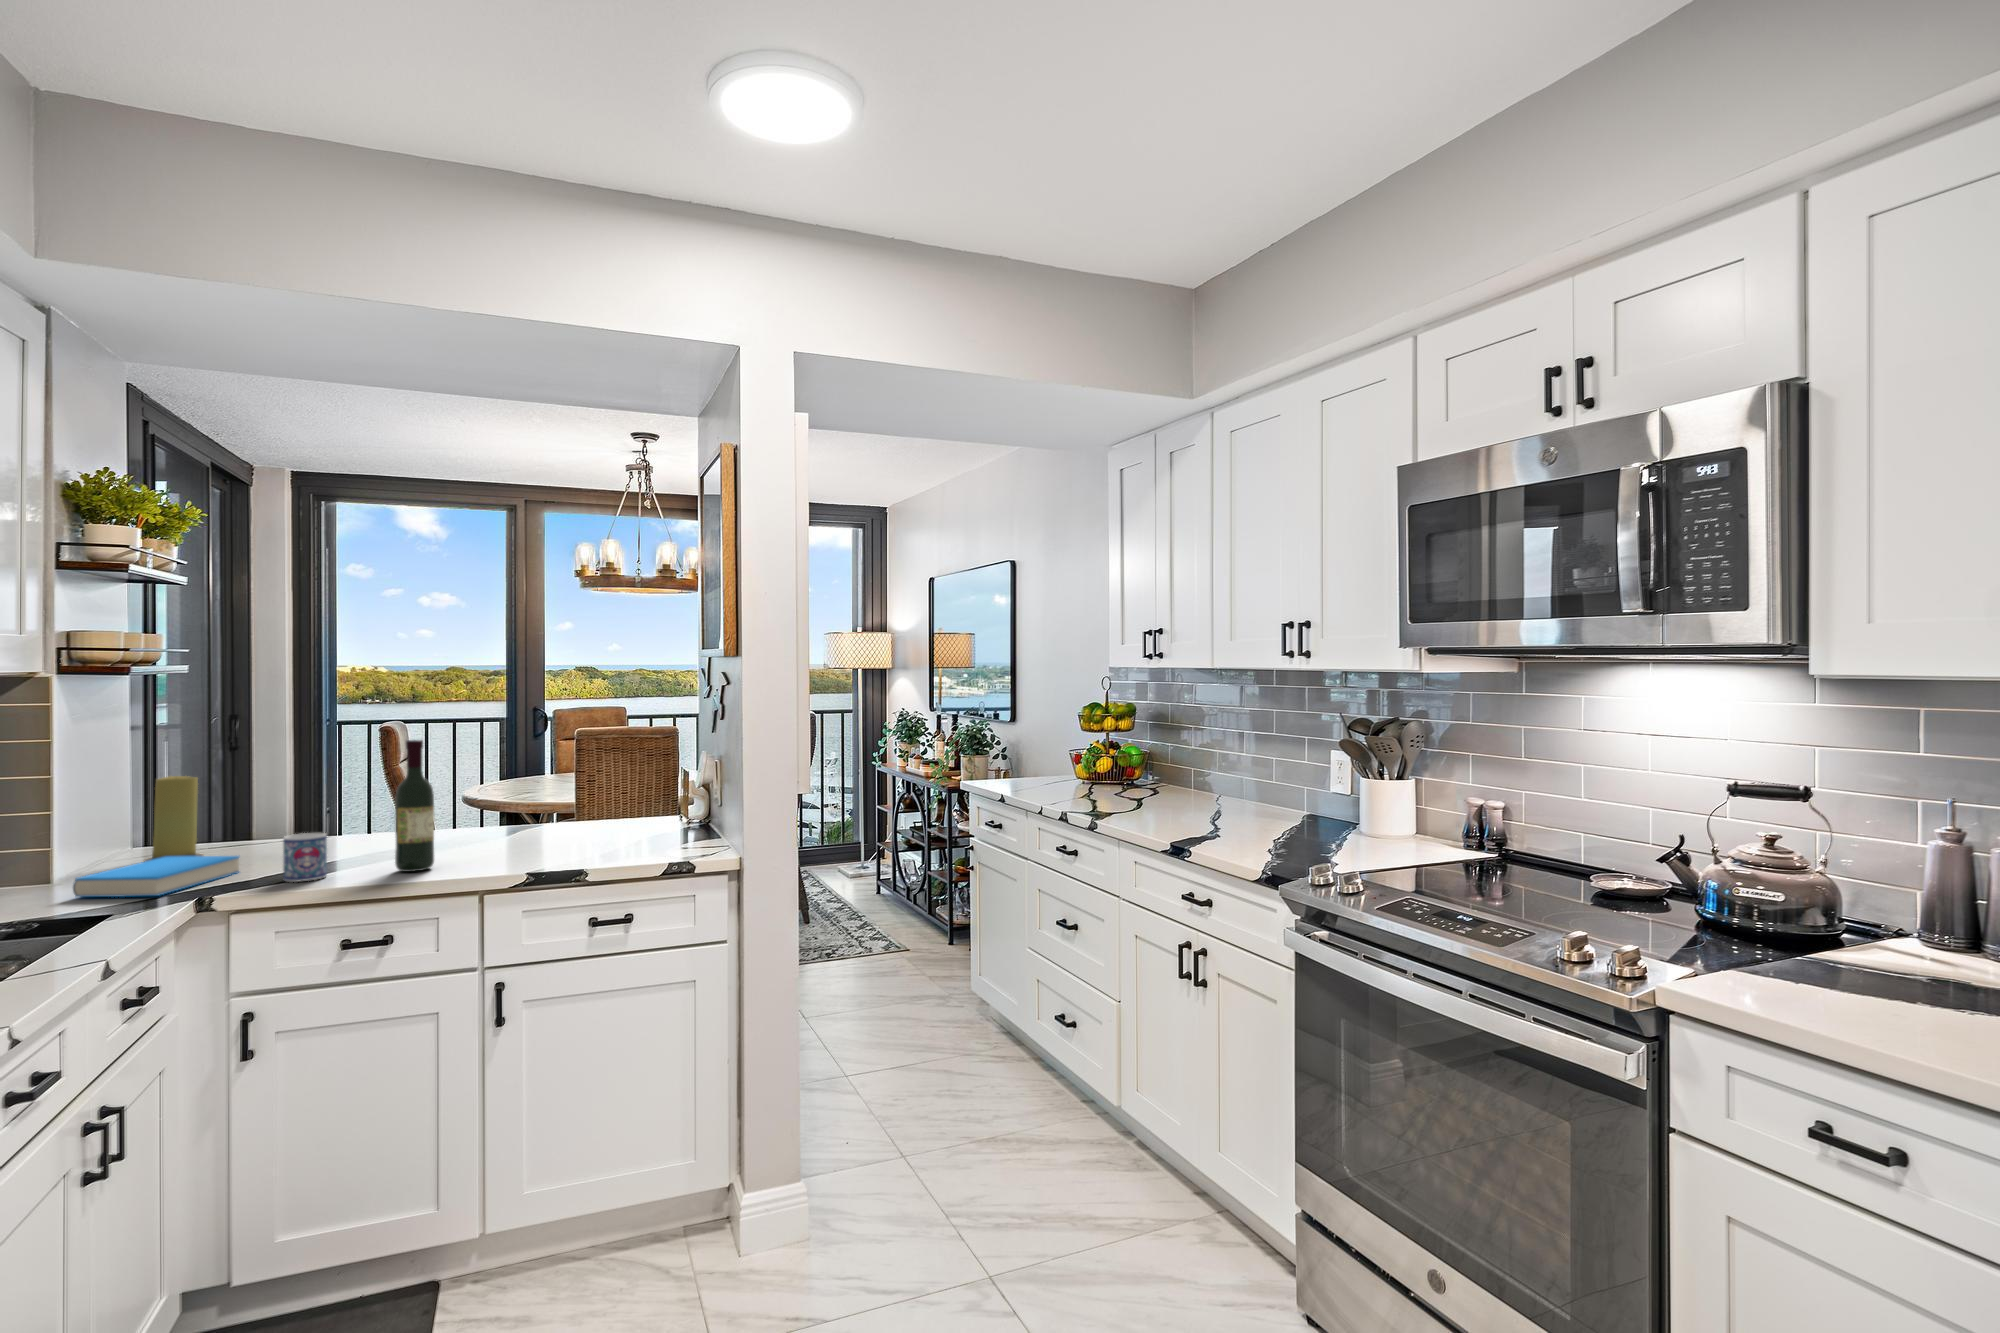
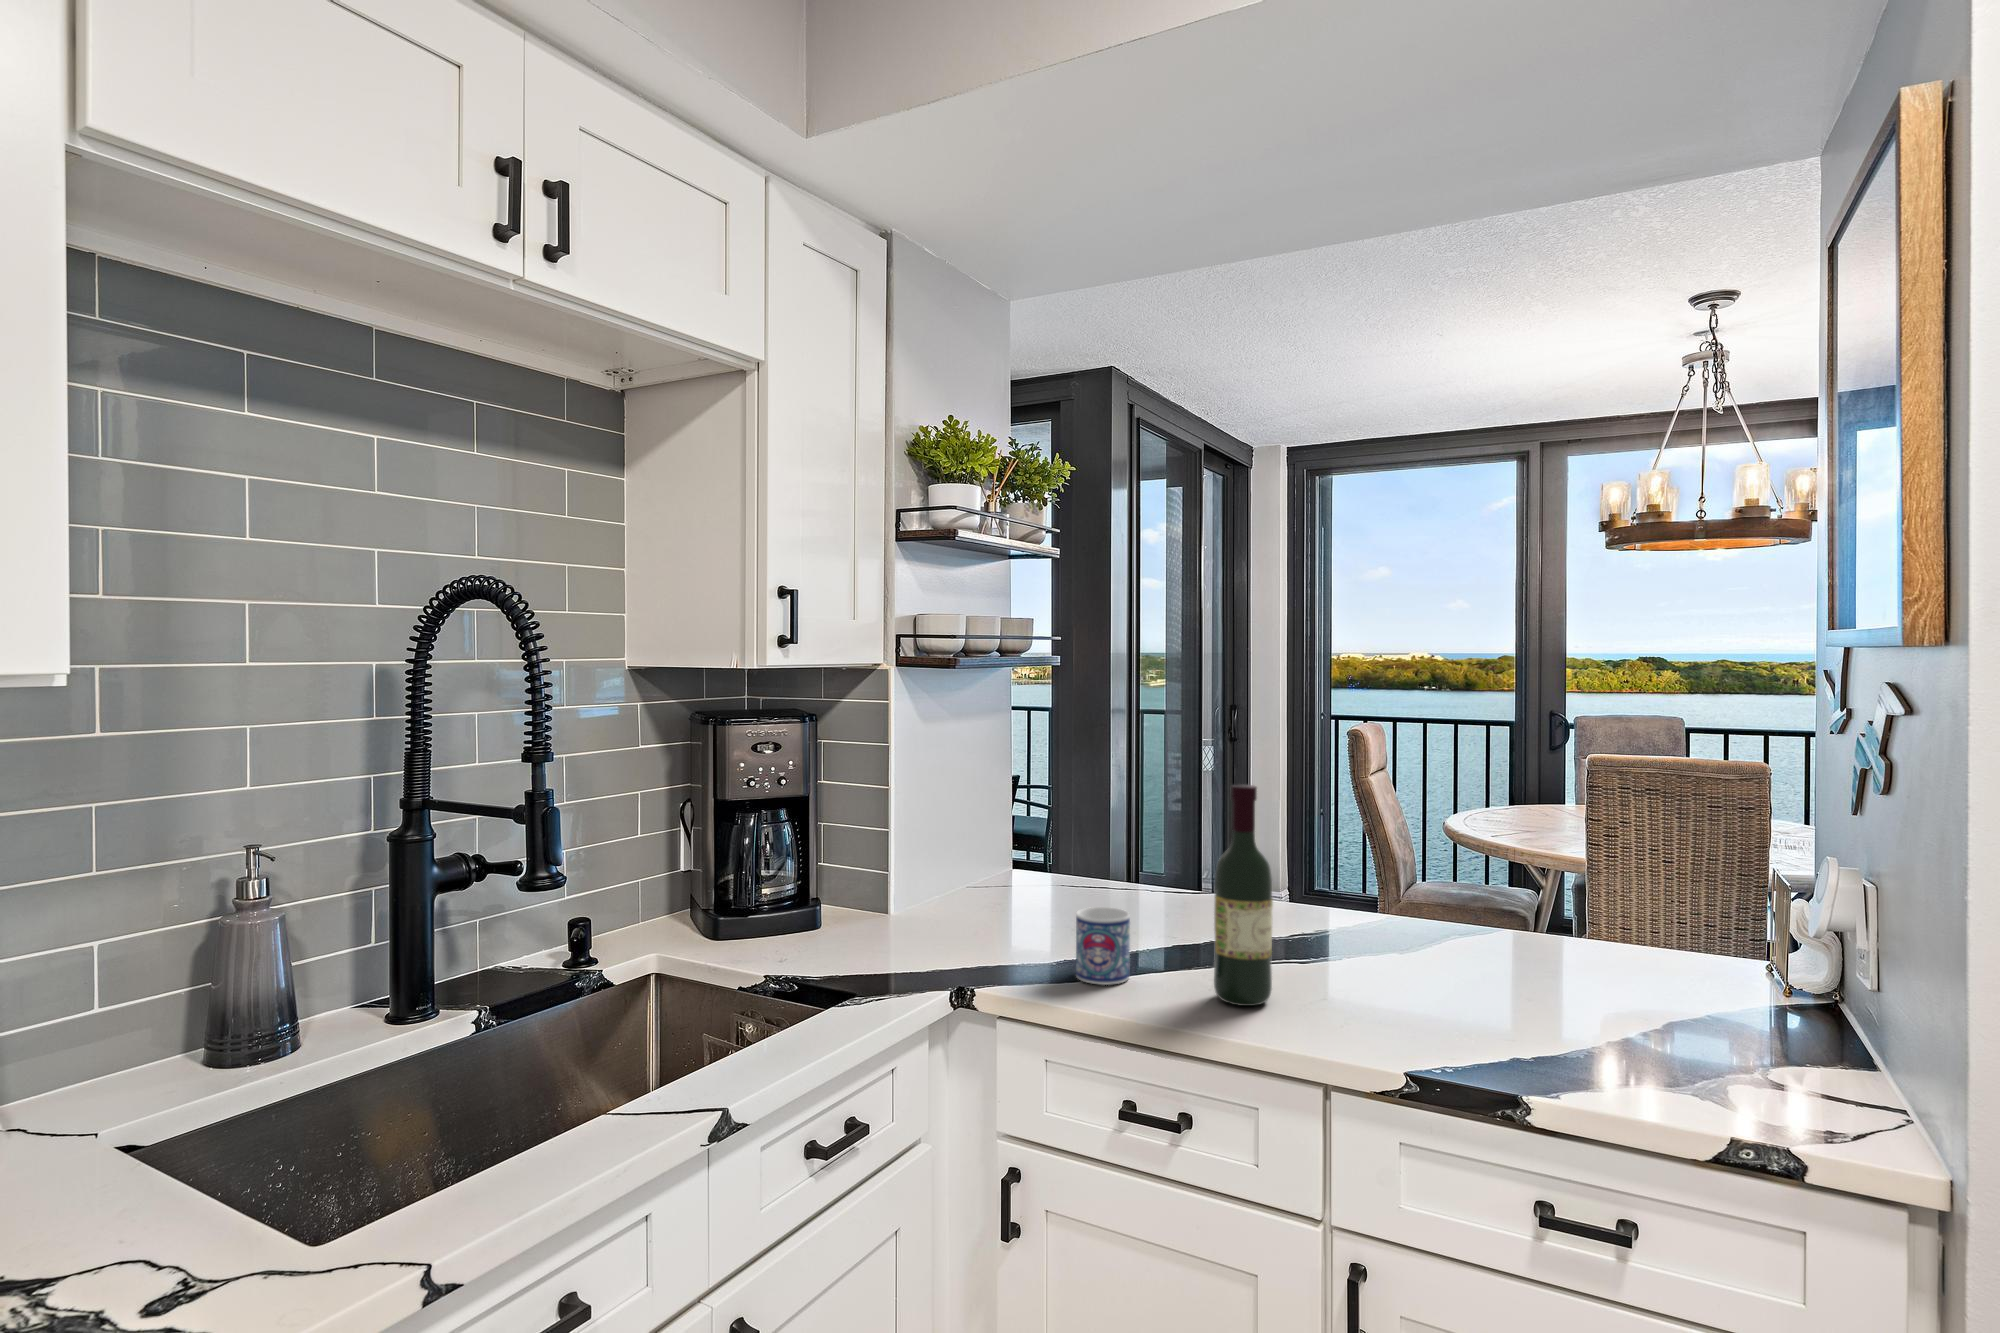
candle: present [145,776,204,861] -> none [1001,793,1059,902]
book: present [73,856,239,897] -> none [879,899,1057,967]

